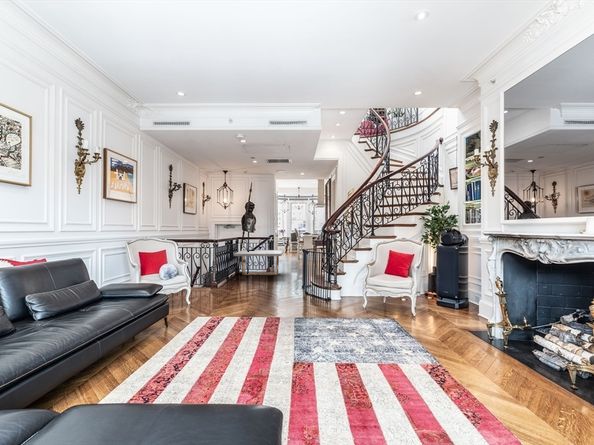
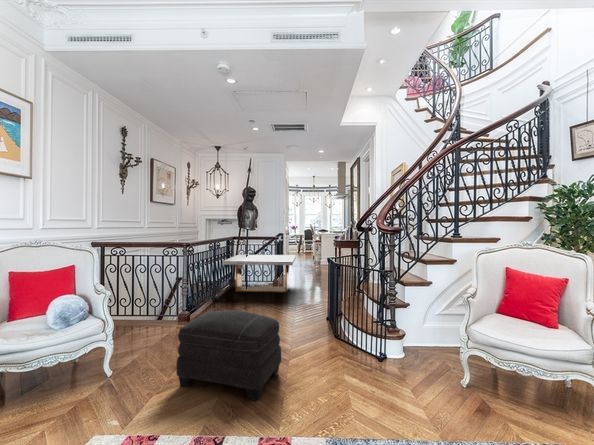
ottoman: none [224,274,276,314] -> present [176,310,281,400]

